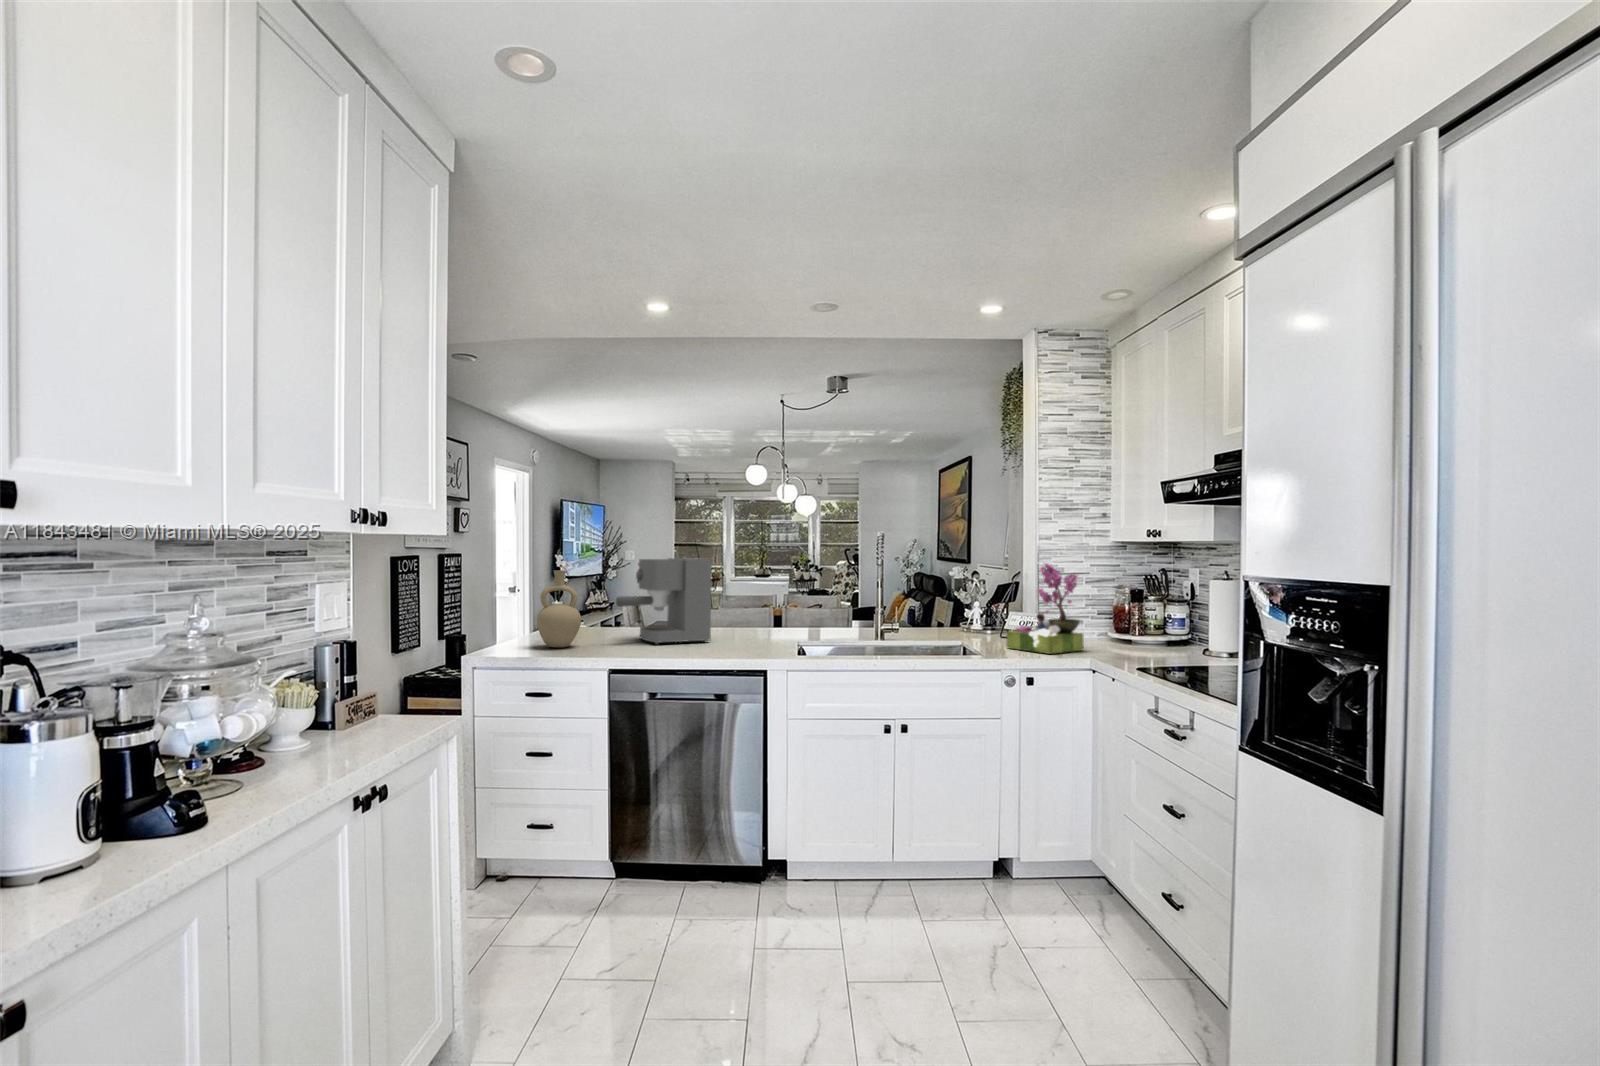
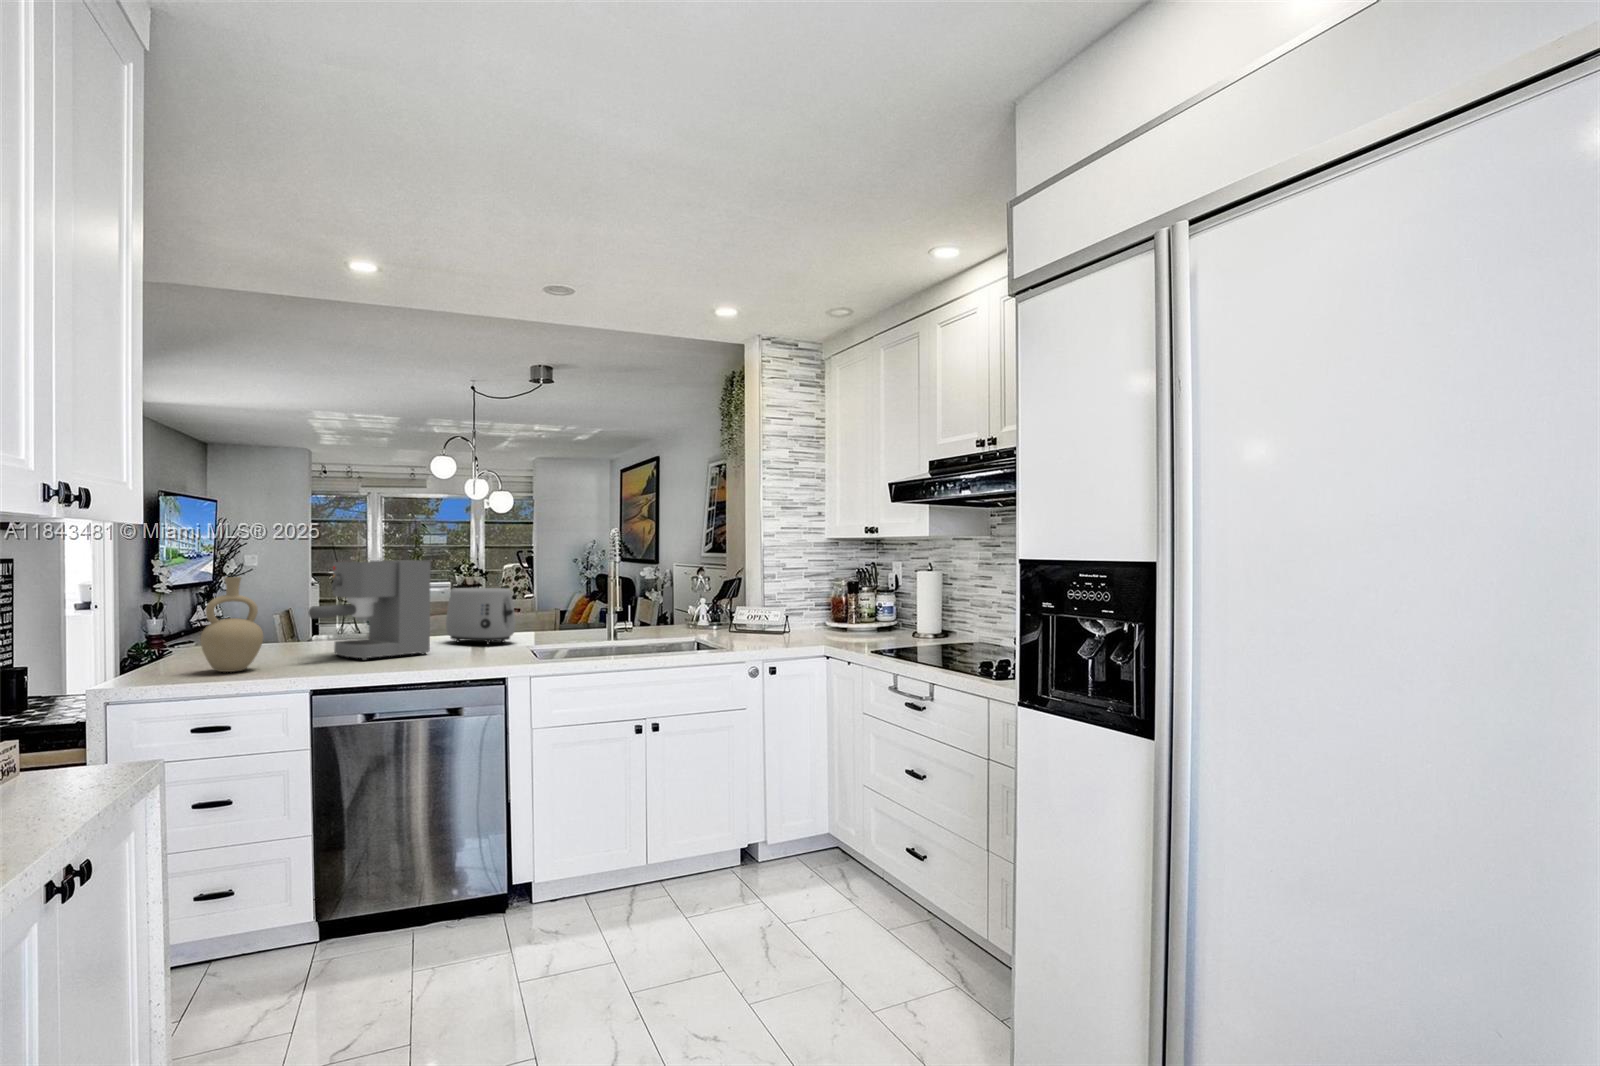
flower arrangement: present [1007,563,1084,654] -> none [746,557,815,644]
toaster: none [732,584,789,637] -> present [446,588,516,645]

